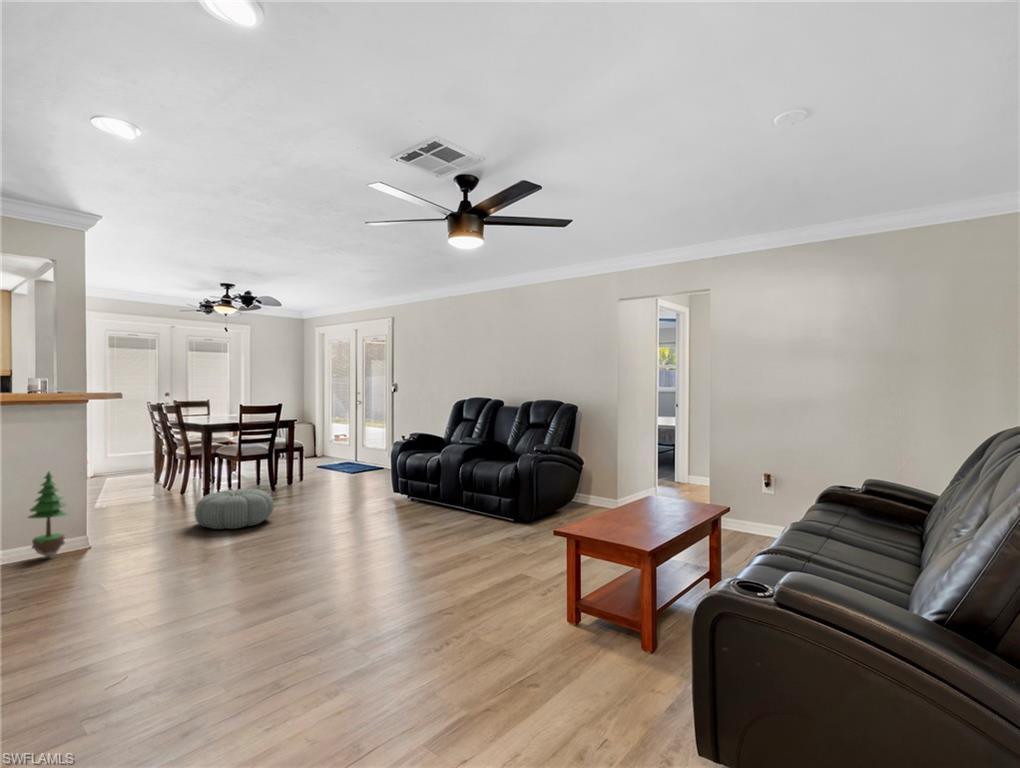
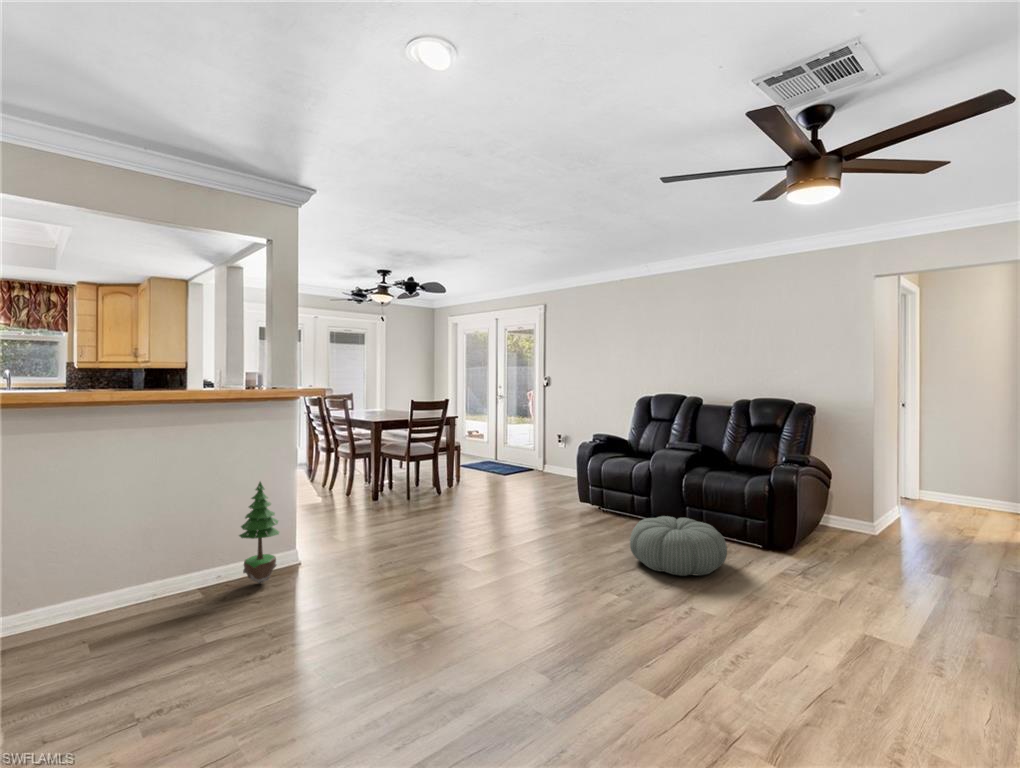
pouf: present [195,489,274,529] -> present [630,516,727,576]

